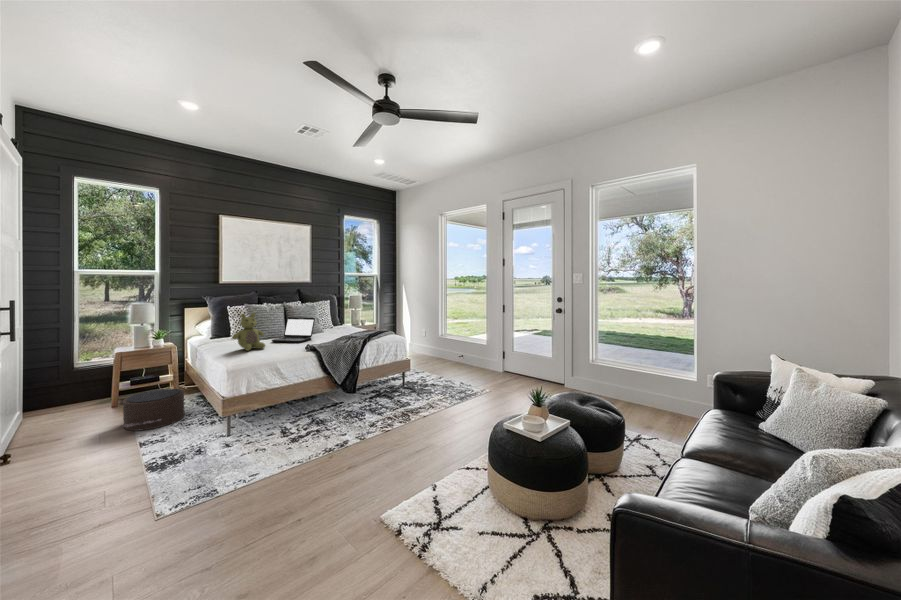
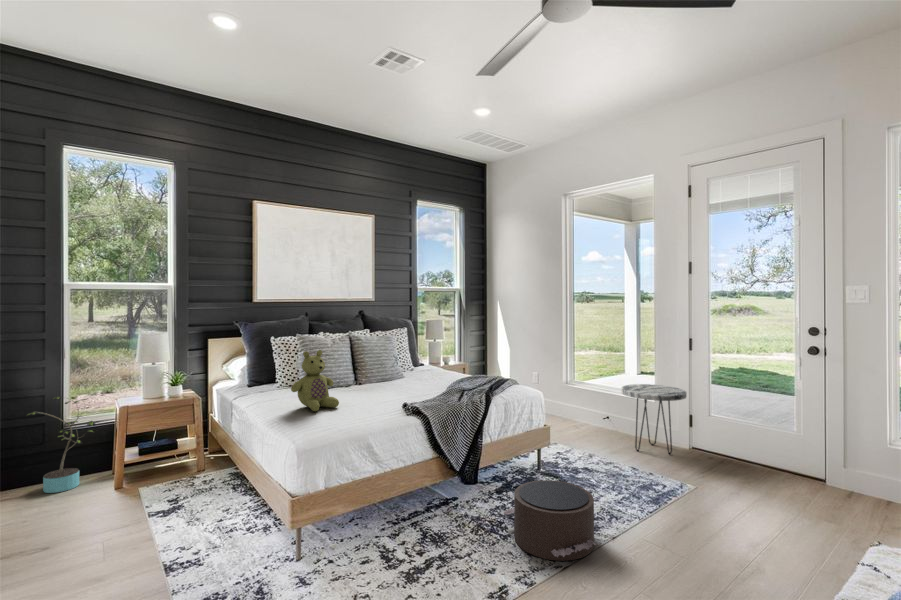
laptop: present [272,317,315,343] -> none [340,355,402,397]
side table: none [461,334,498,375] -> present [621,384,687,454]
potted plant: none [41,347,97,411] -> present [26,397,95,493]
pouf: present [121,389,185,431] -> present [503,480,597,561]

